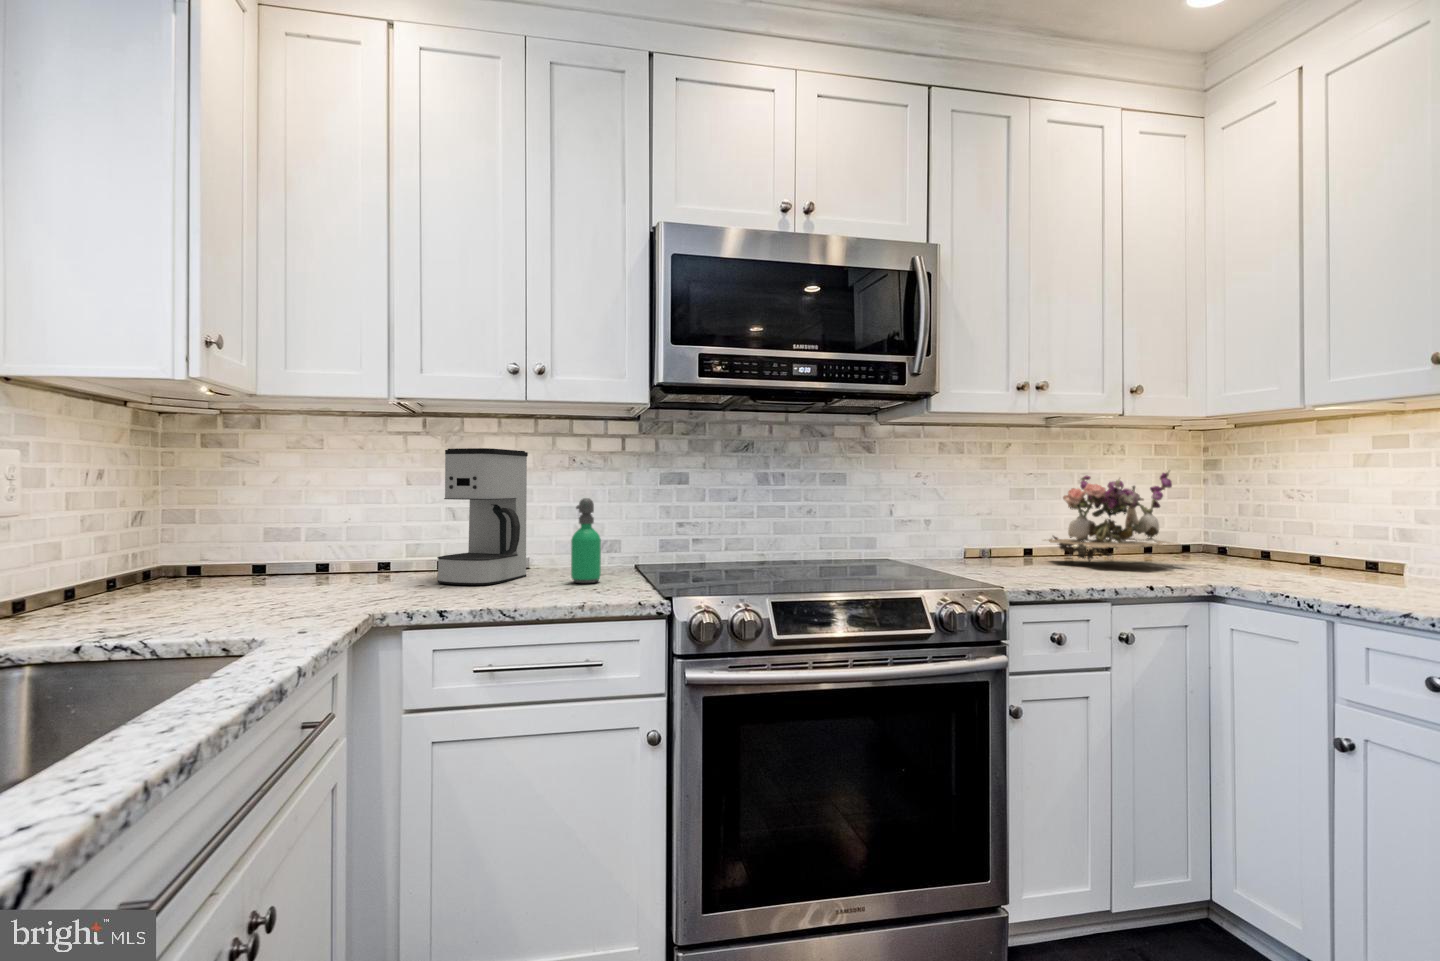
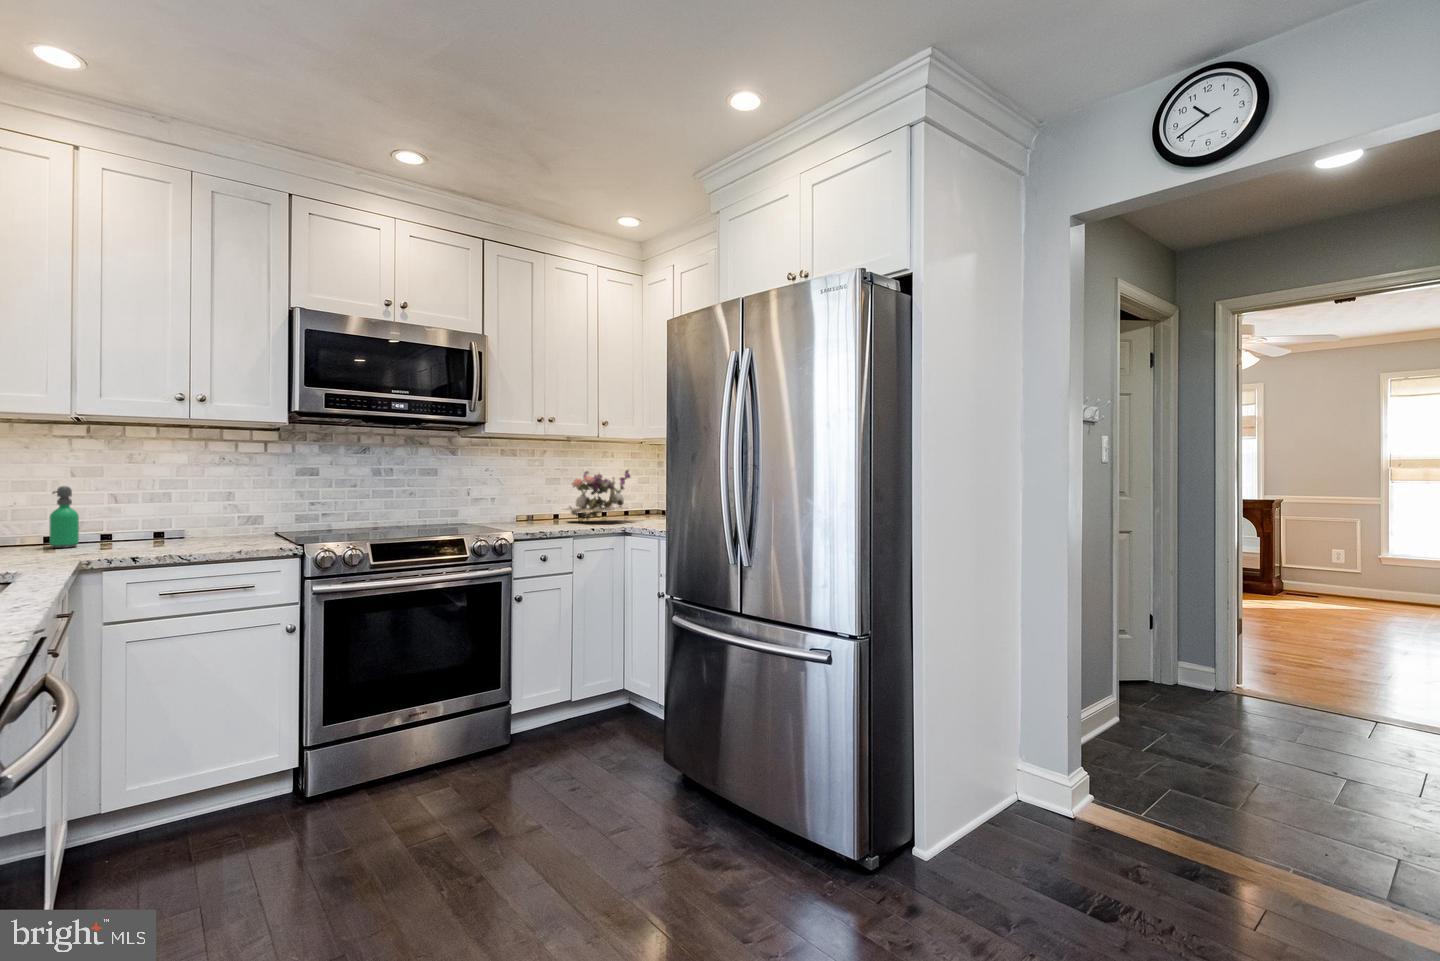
coffee maker: present [437,448,528,585] -> none [111,450,187,545]
soap dispenser: present [571,498,601,583] -> present [49,486,79,548]

